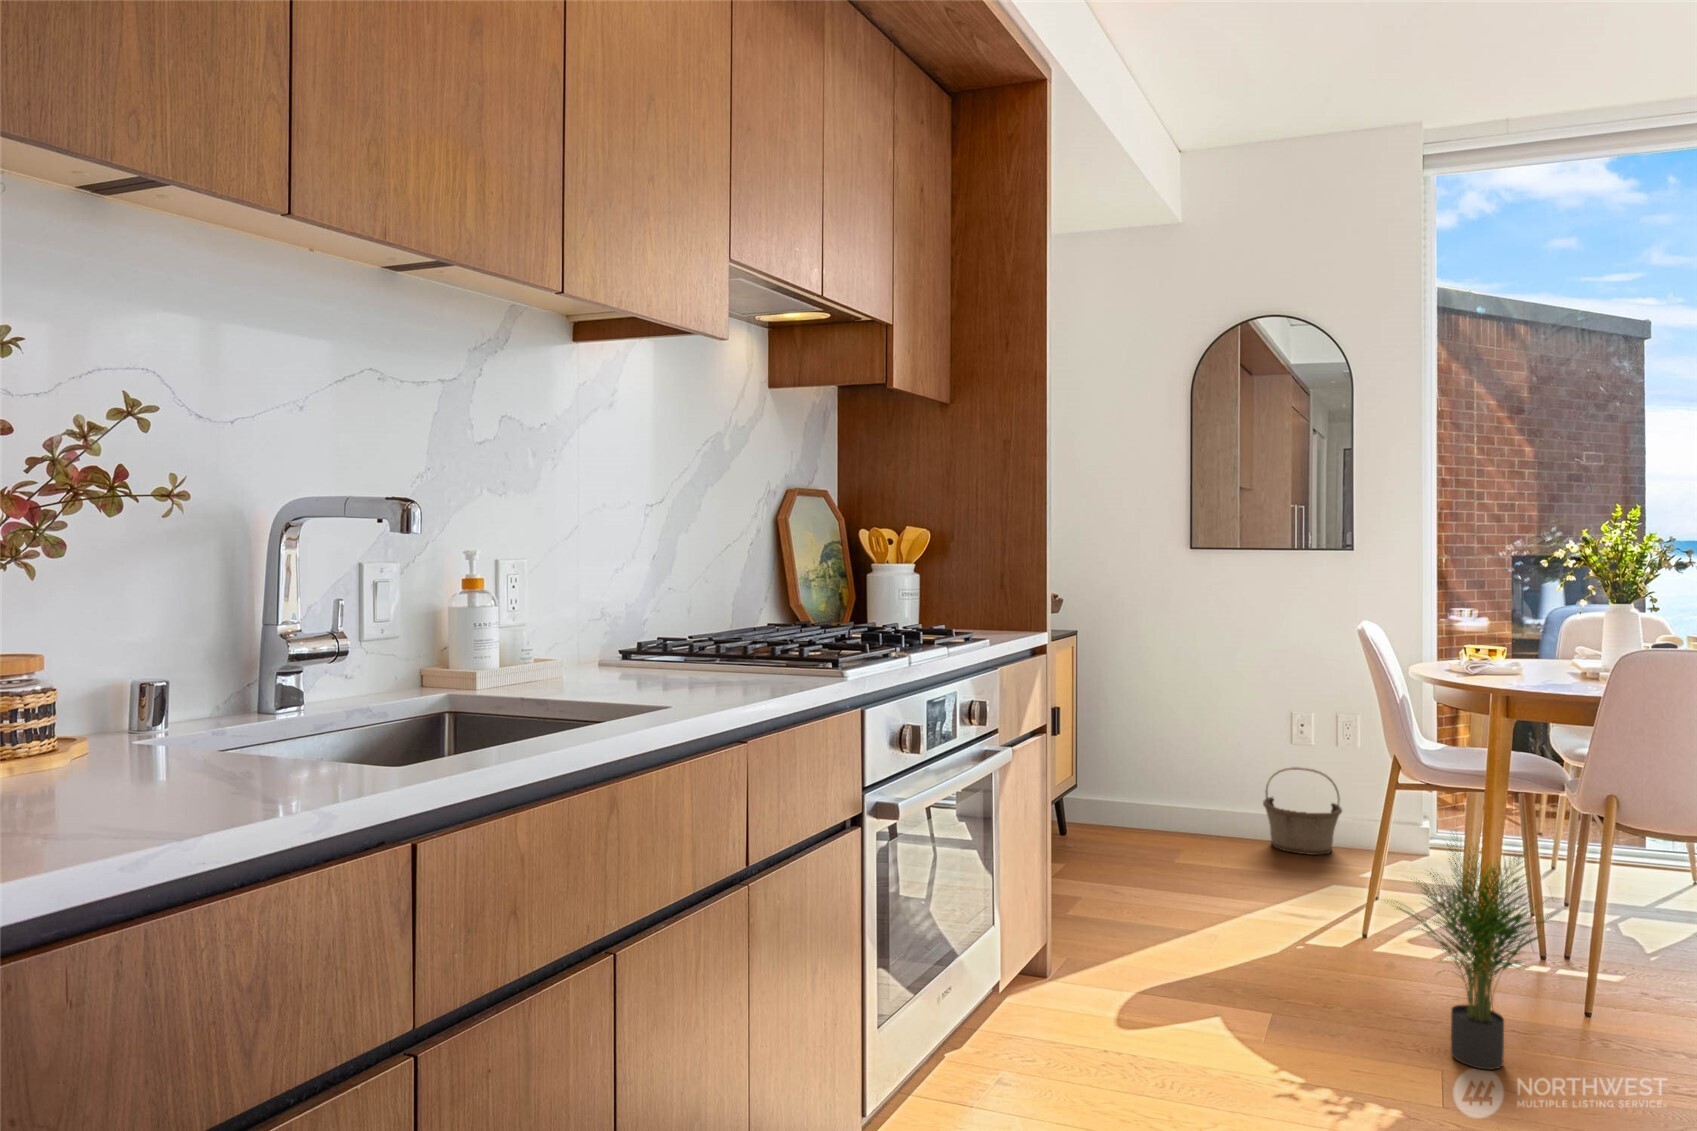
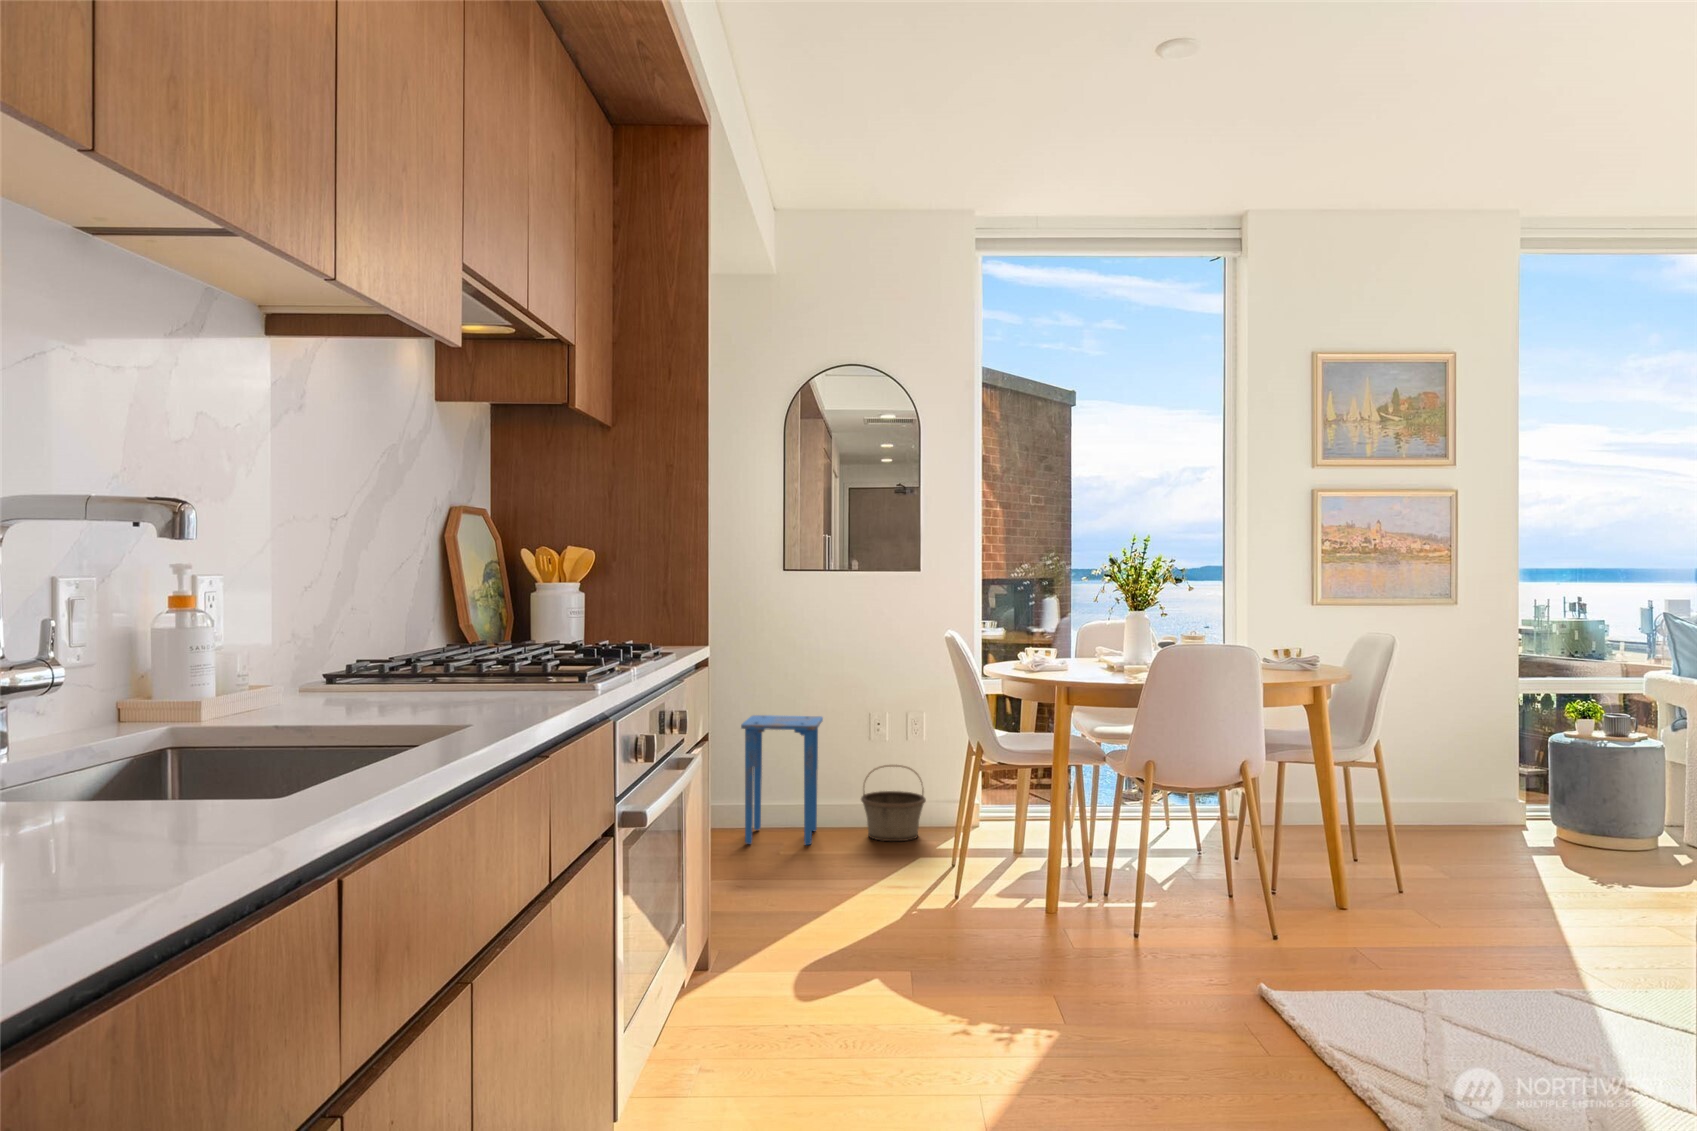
side table: none [1126,702,1222,846] -> present [741,715,823,845]
potted plant: present [1397,844,1549,1070] -> none [994,794,1130,984]

